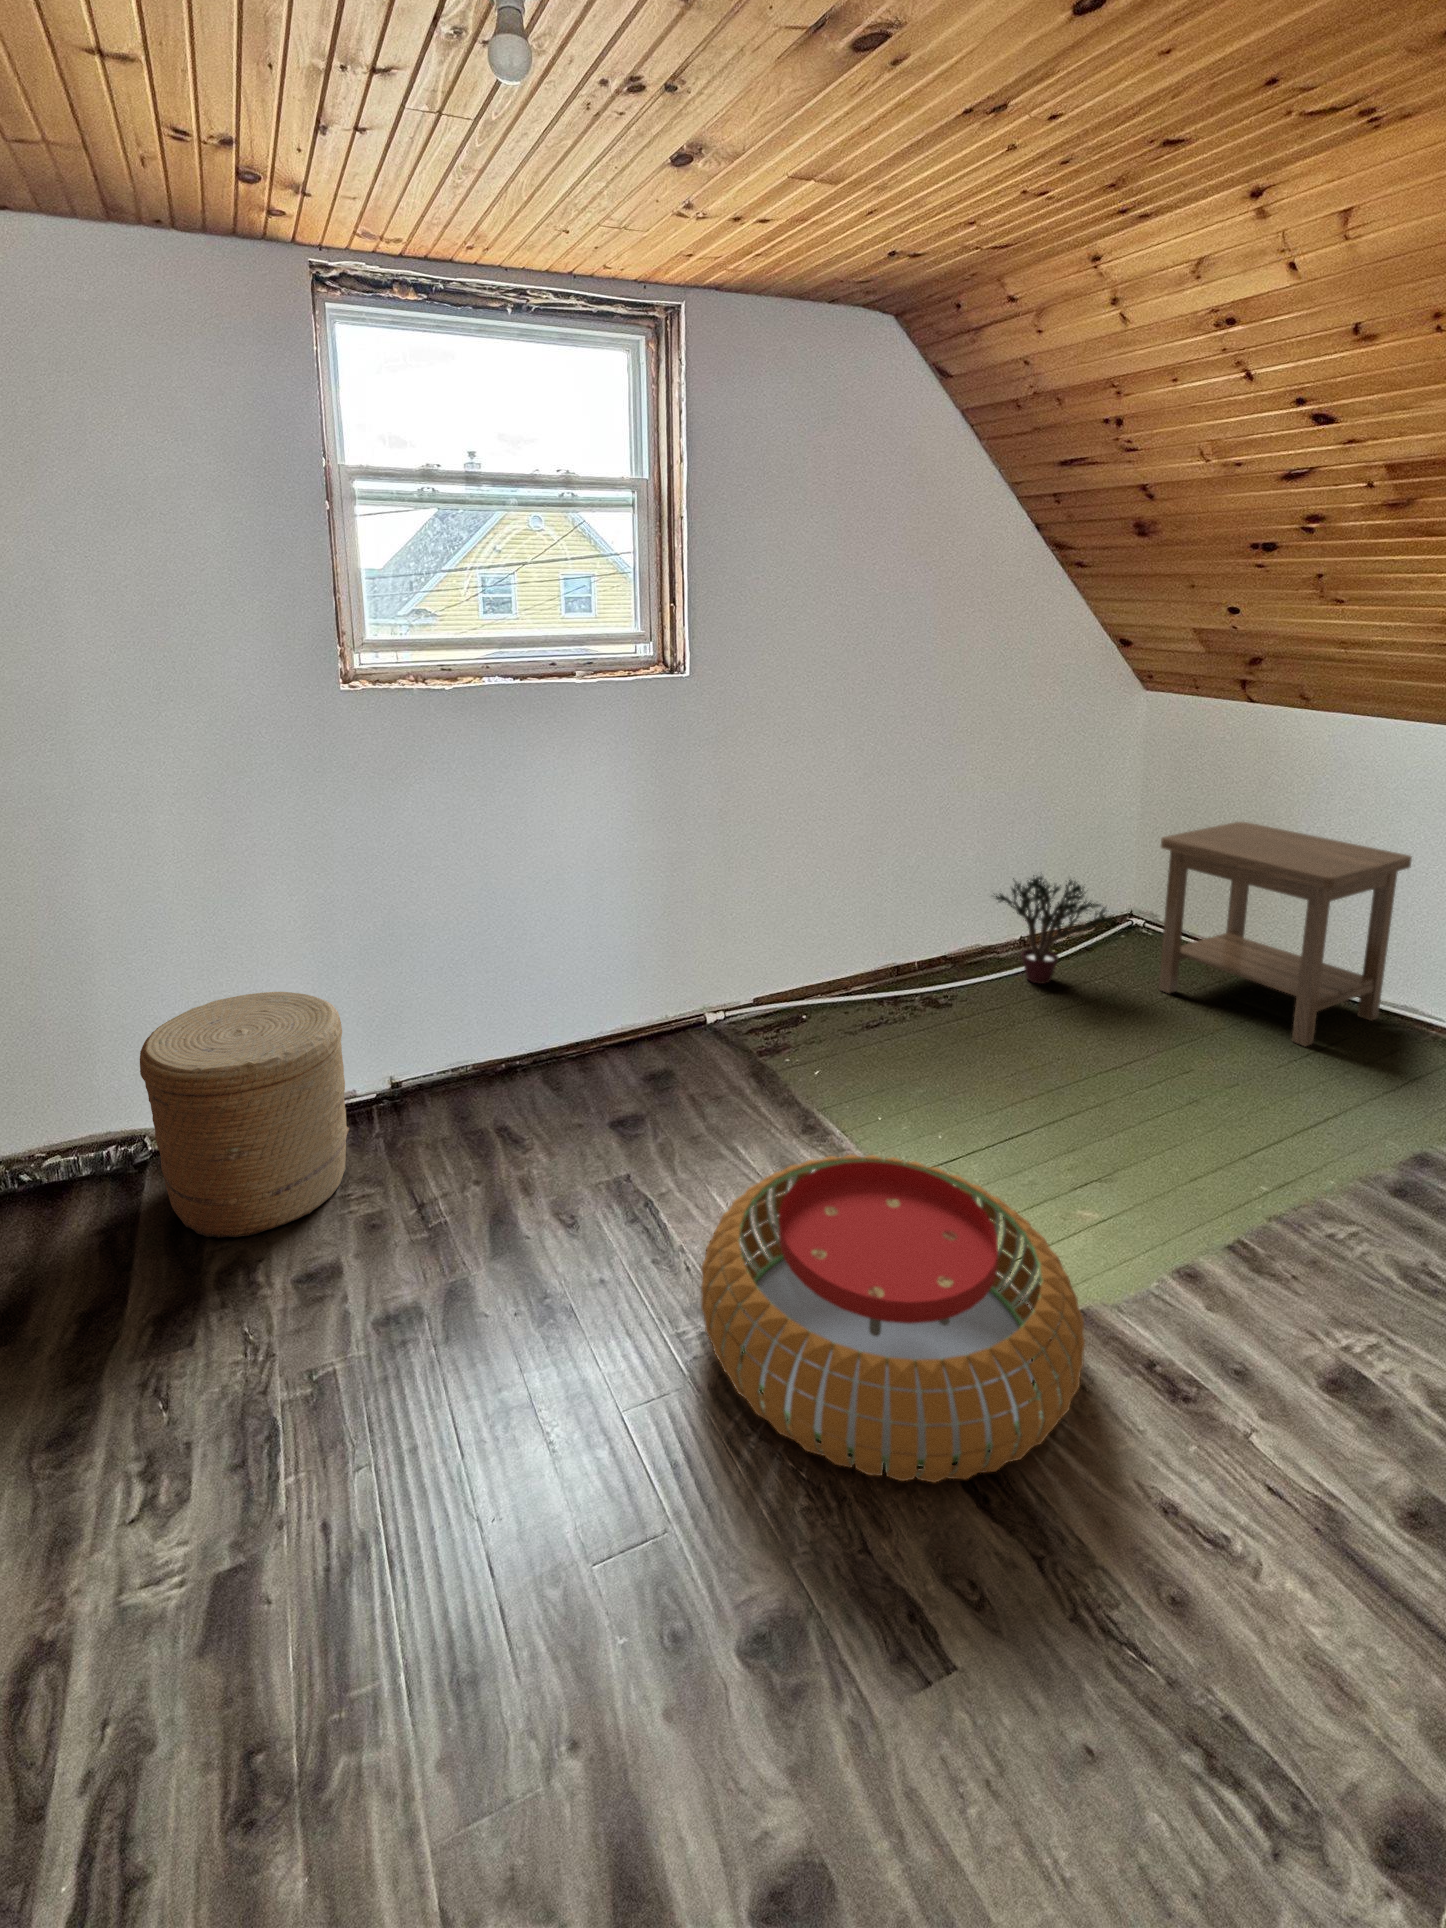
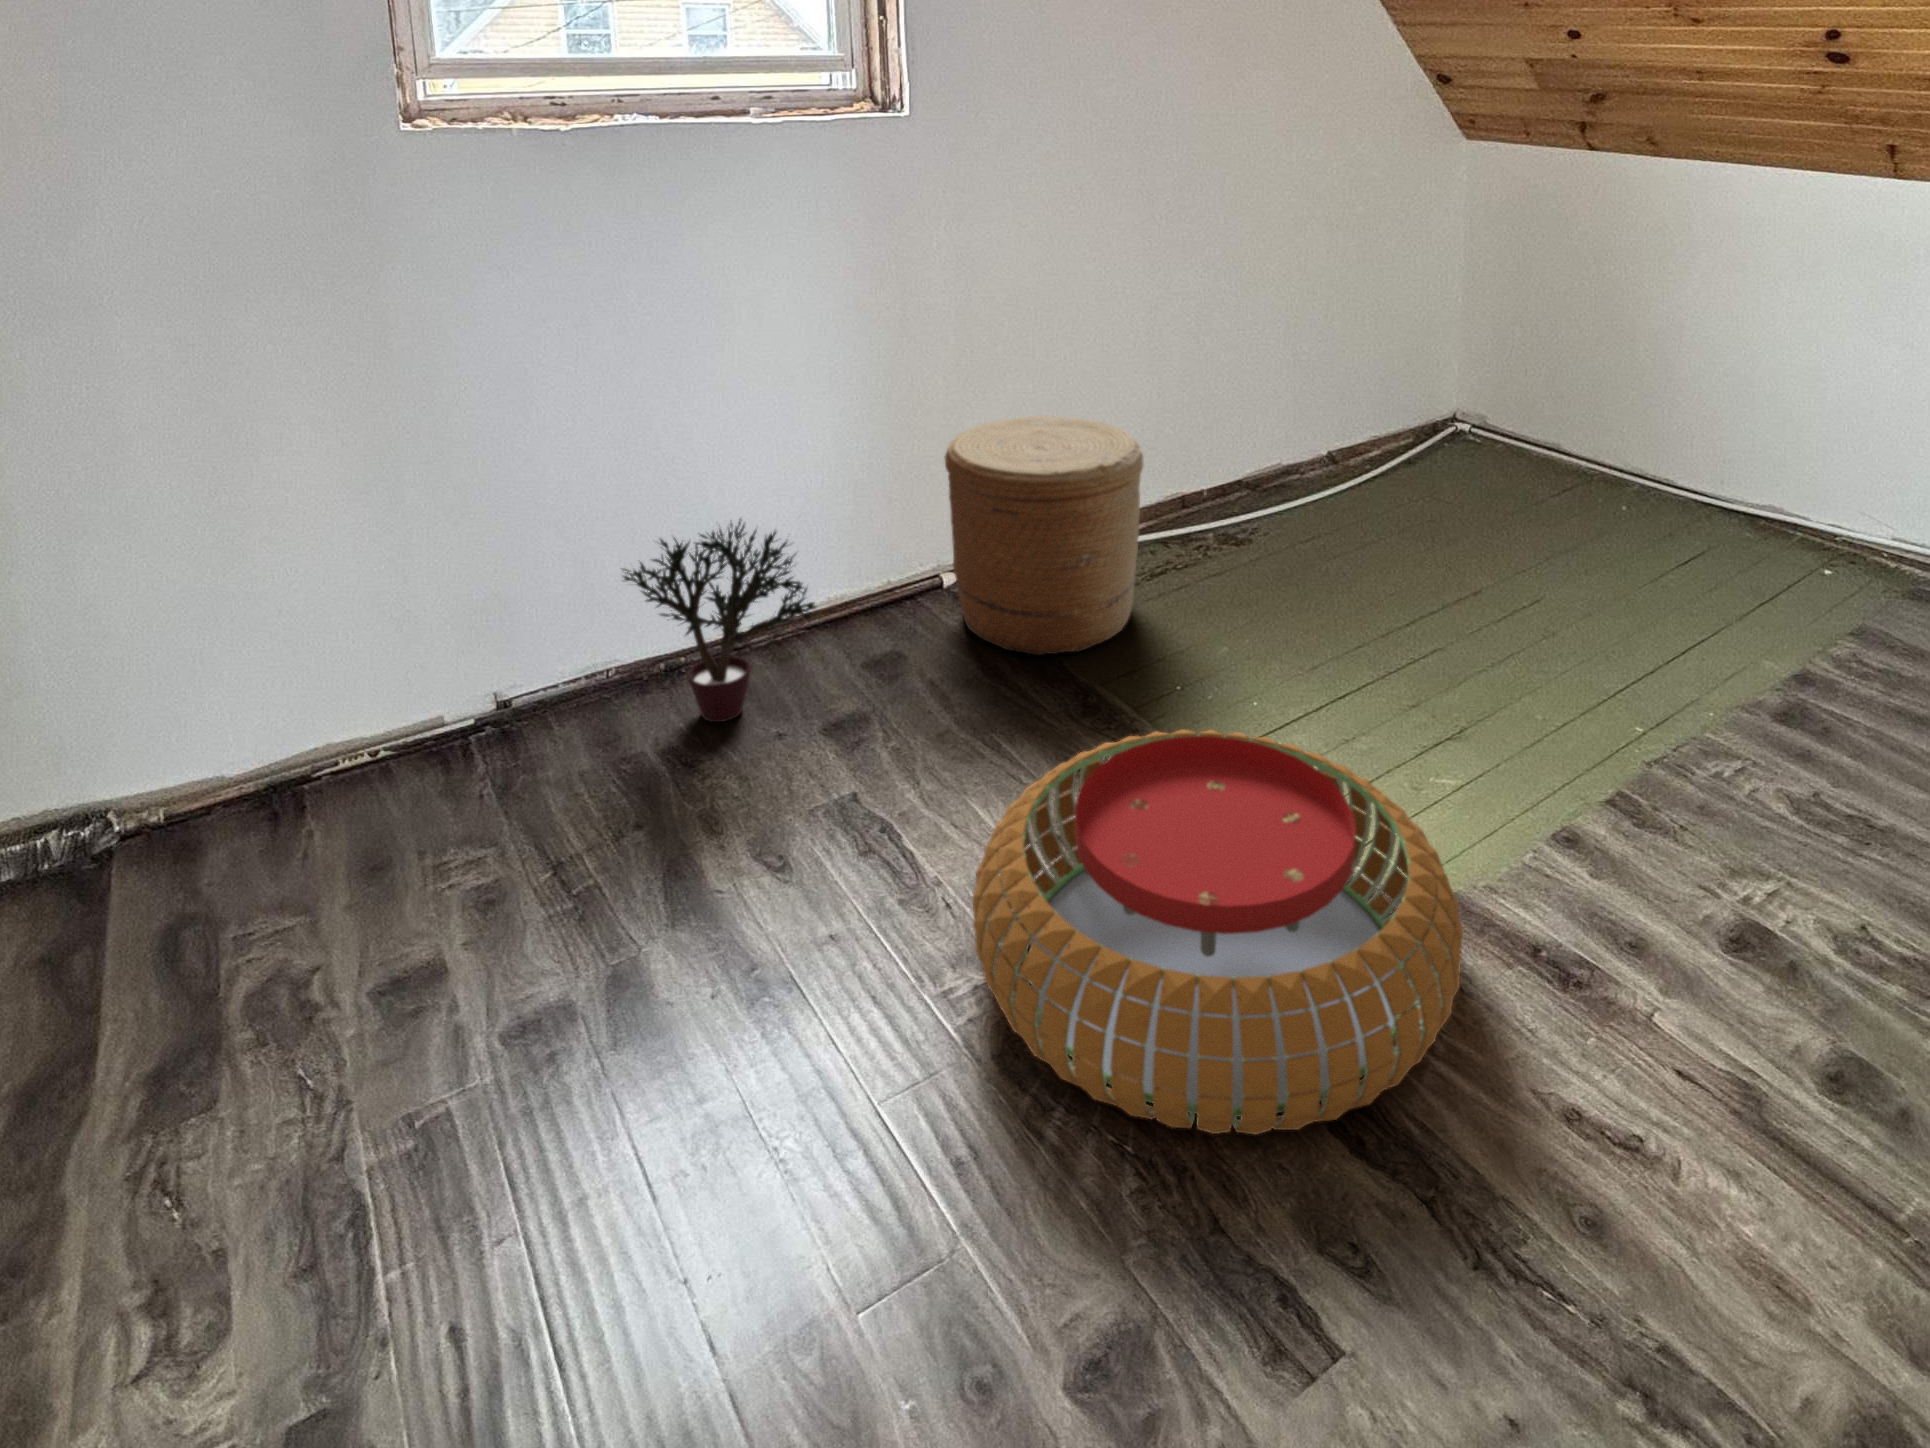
side table: present [1159,822,1412,1046] -> none [1492,296,1769,560]
potted plant: present [994,875,1113,984] -> present [623,519,817,722]
woven basket: present [140,992,350,1238] -> present [945,416,1143,655]

